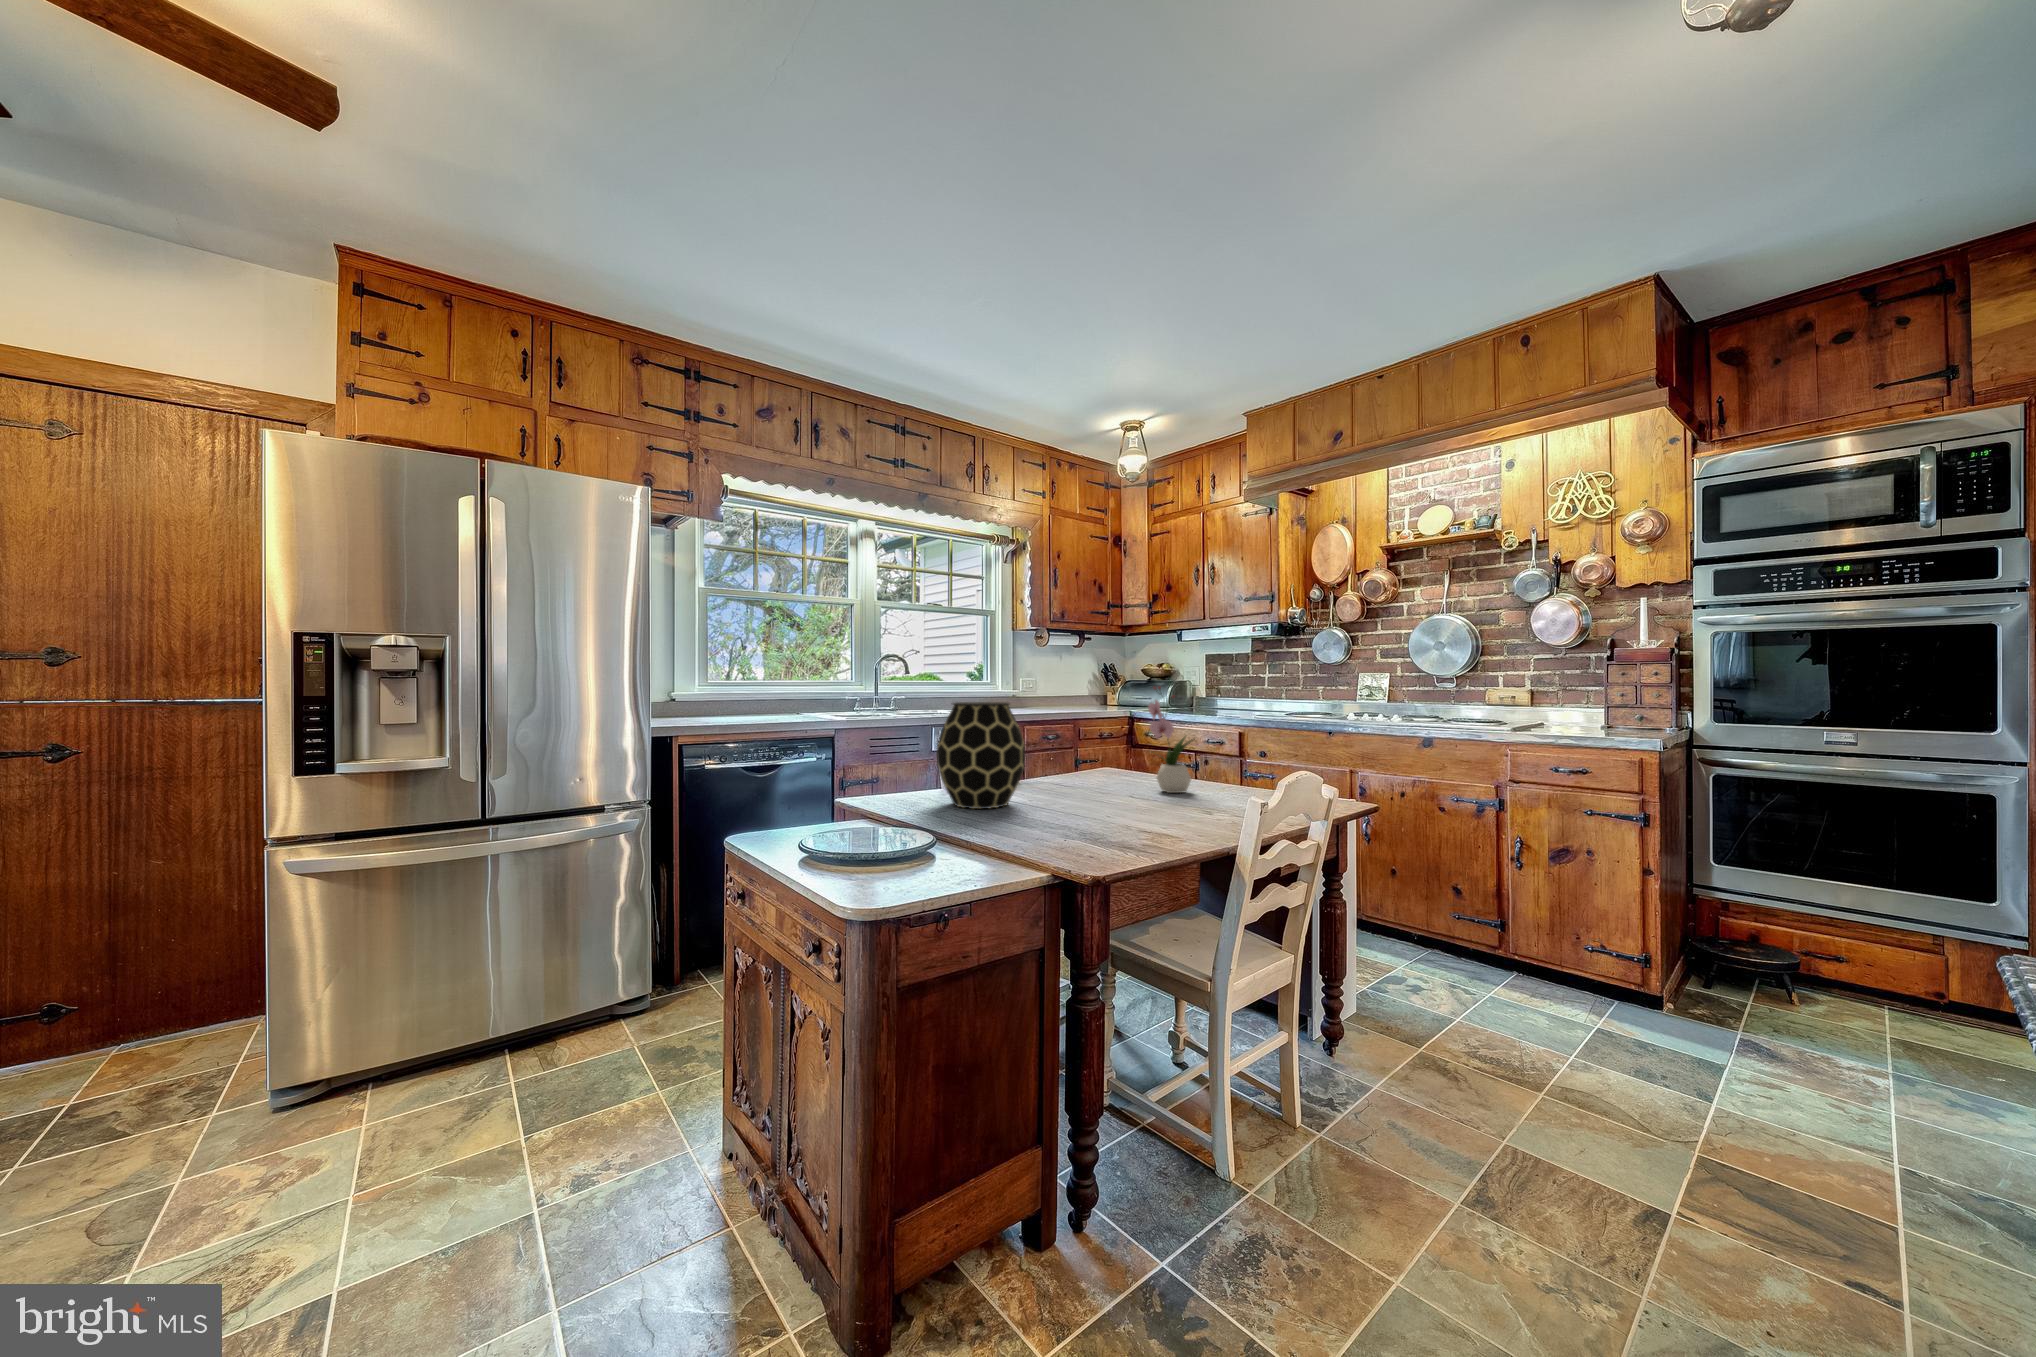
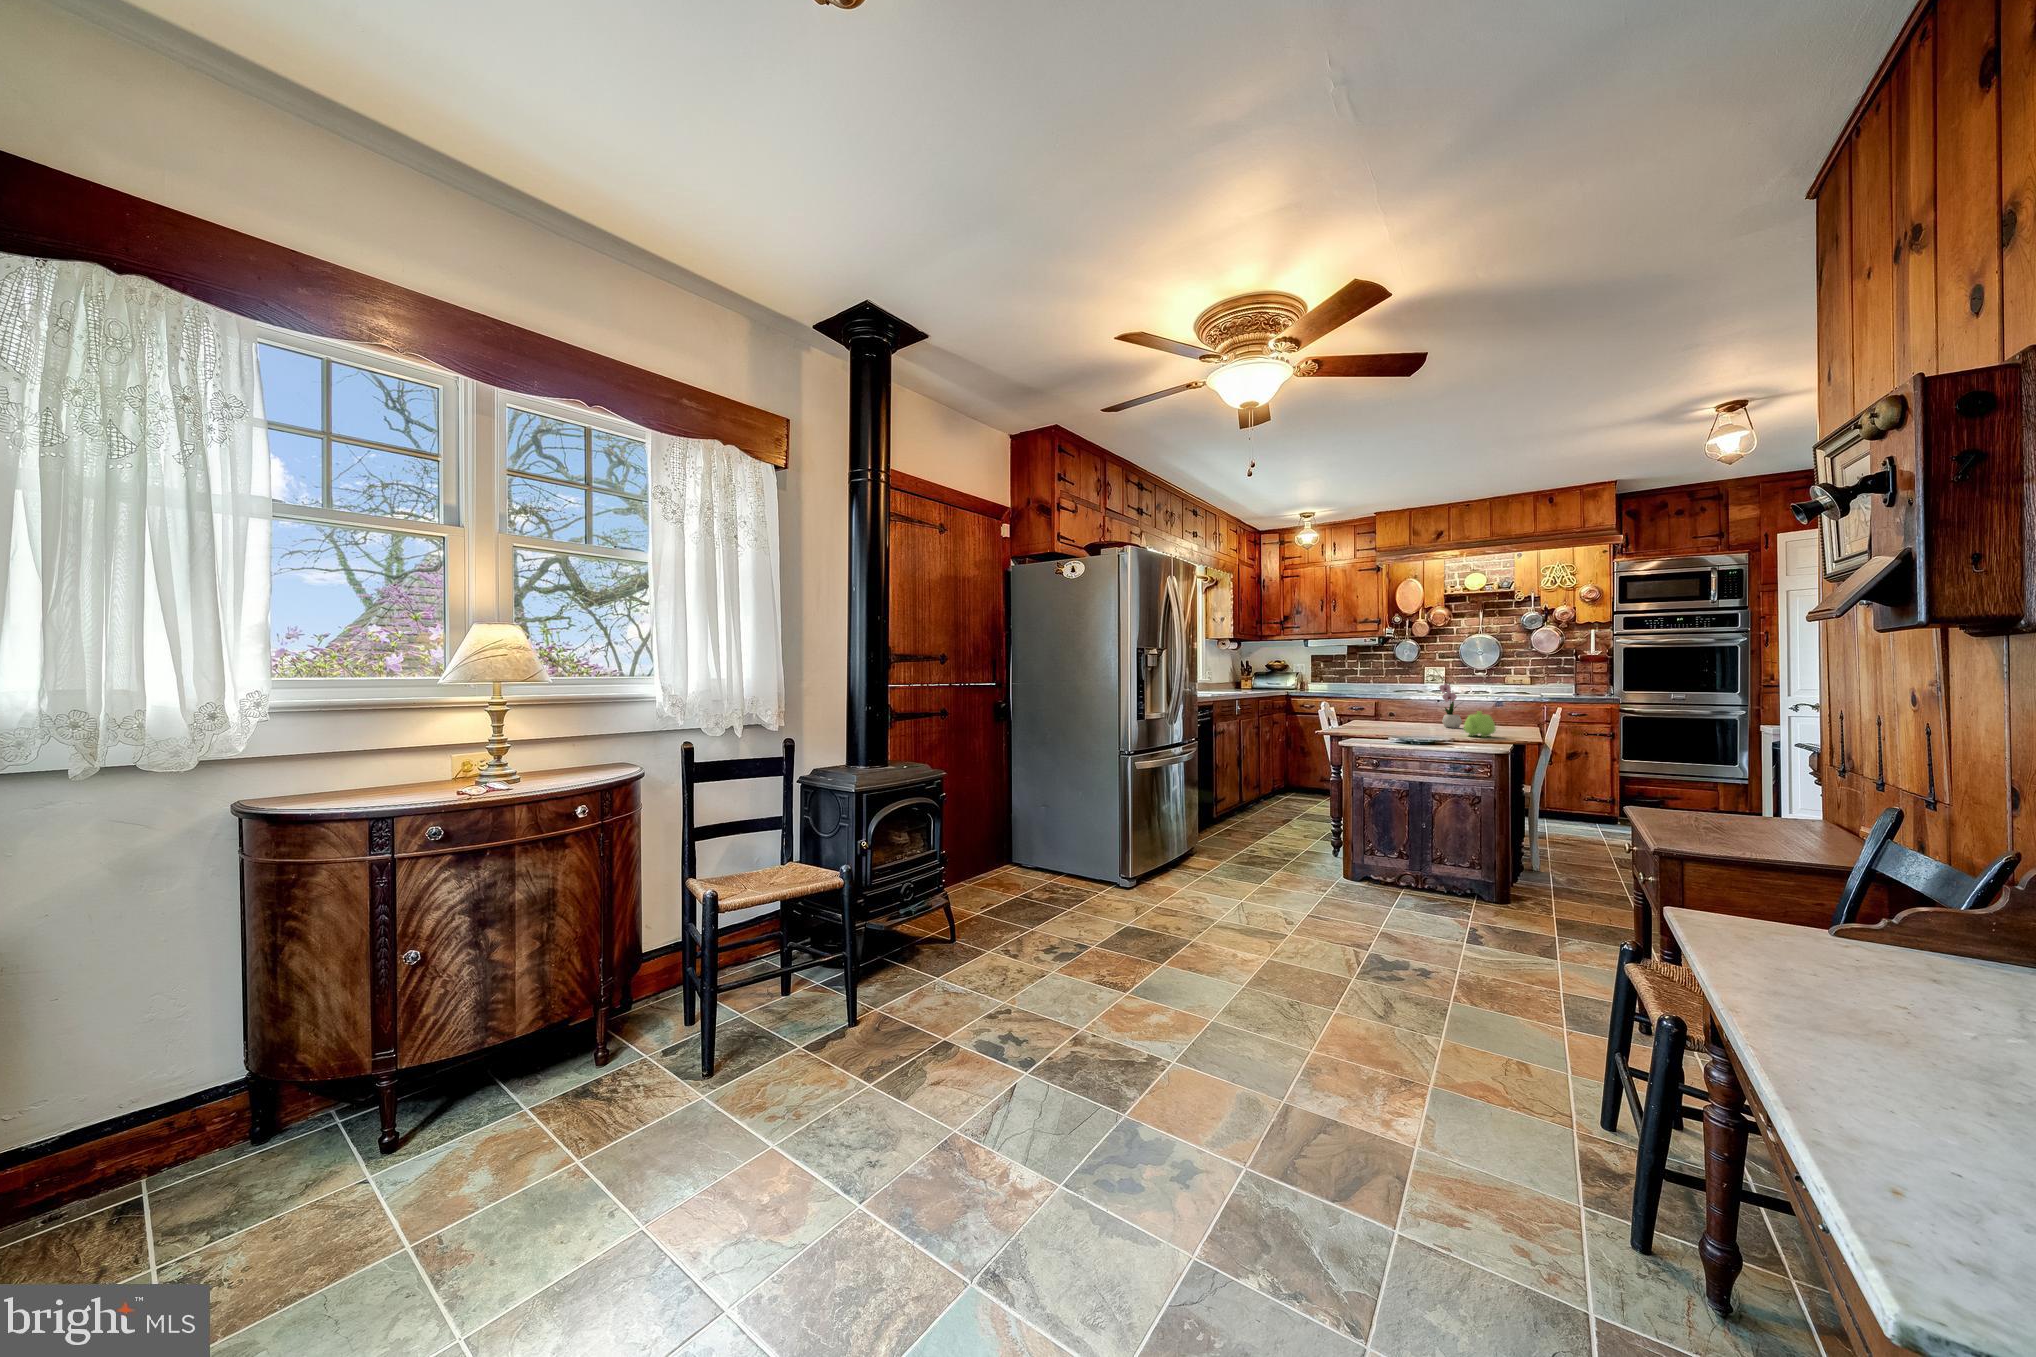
vase: present [936,702,1025,809] -> none [1382,685,1430,735]
teapot: none [1045,765,1133,827] -> present [1464,712,1496,737]

